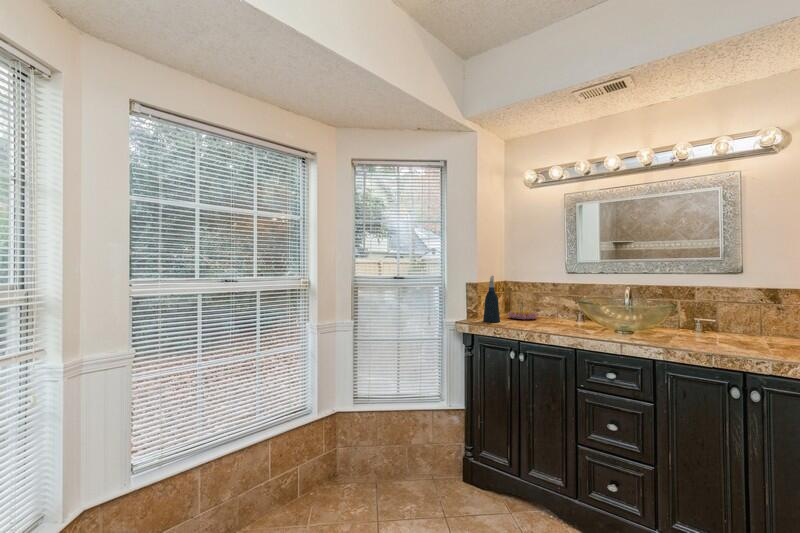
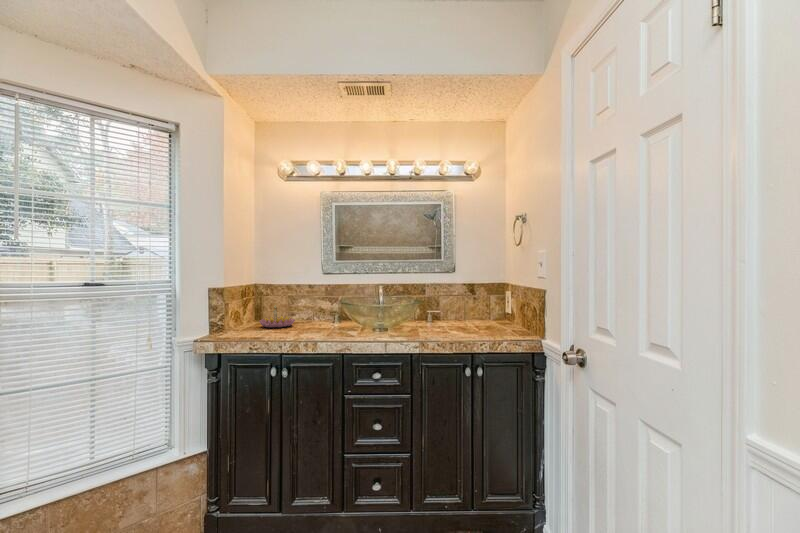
spray bottle: present [483,276,500,322] -> none [233,278,254,335]

